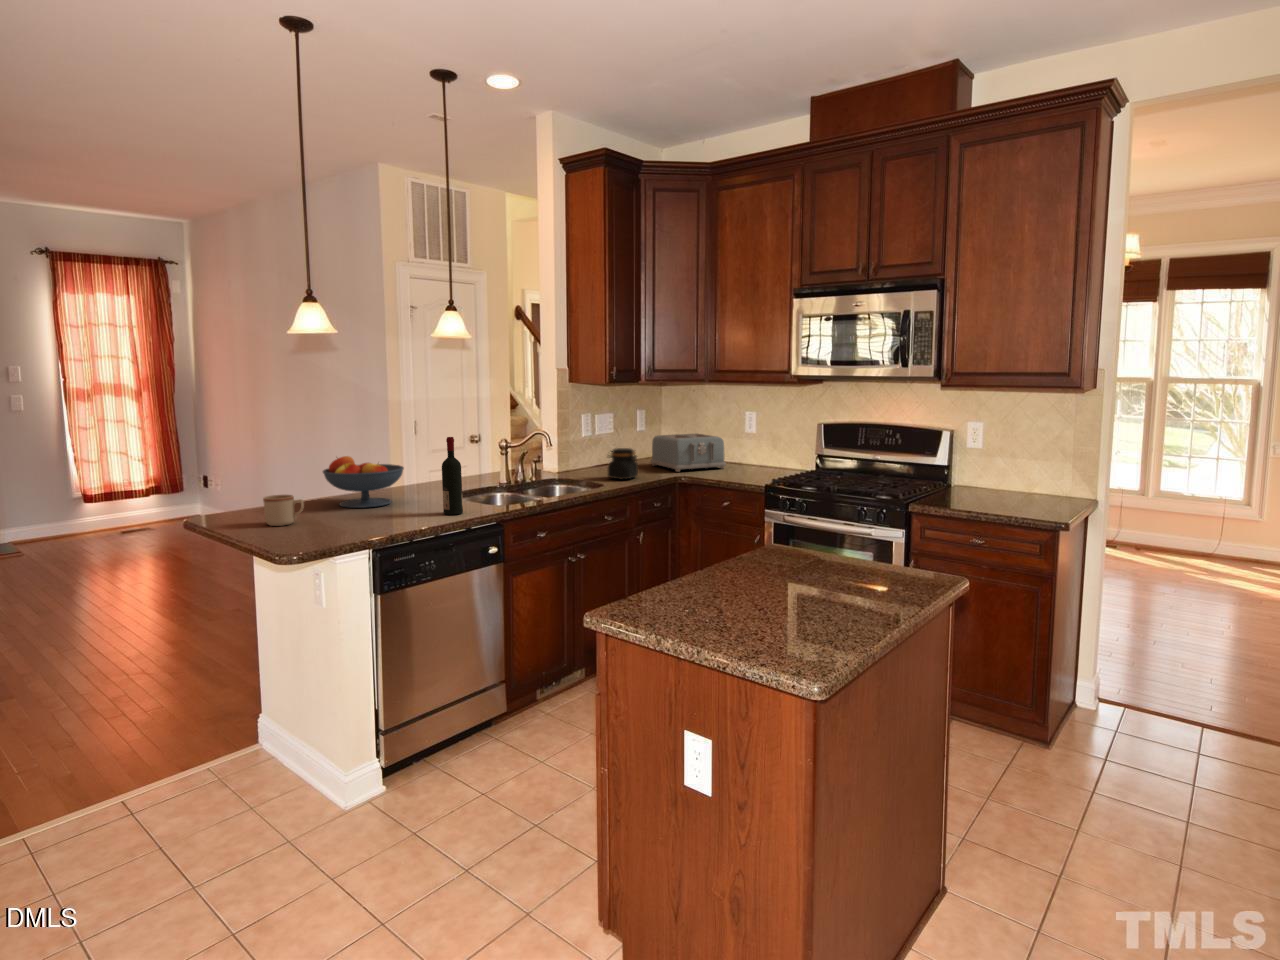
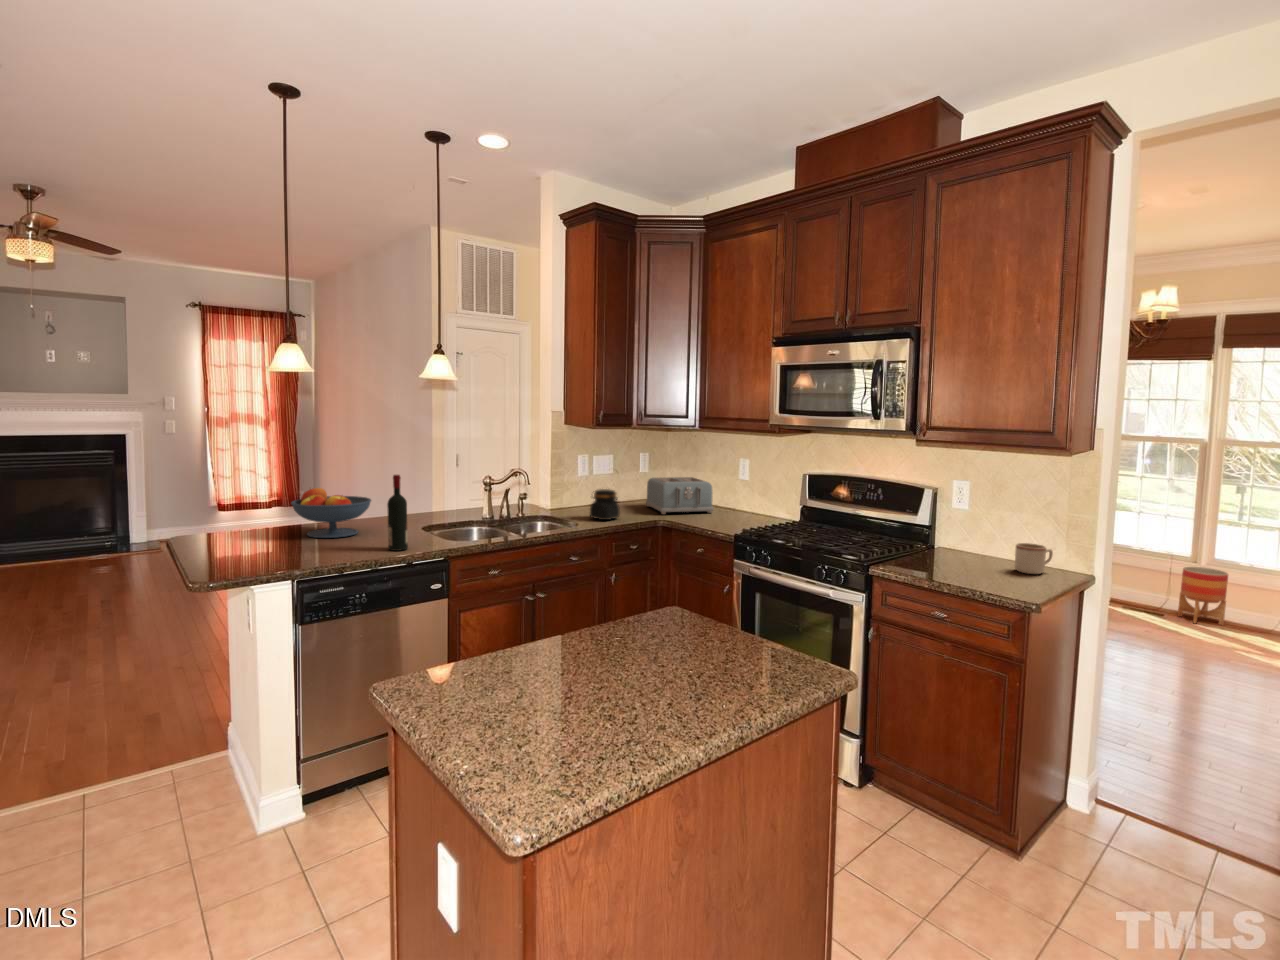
mug: present [263,495,304,526] -> present [1015,543,1053,574]
planter: none [1140,503,1184,557] -> present [1178,567,1228,625]

